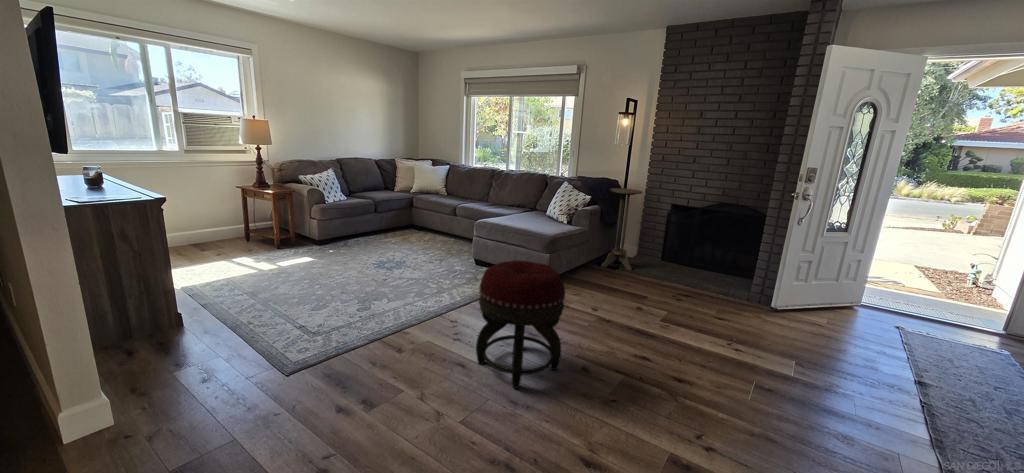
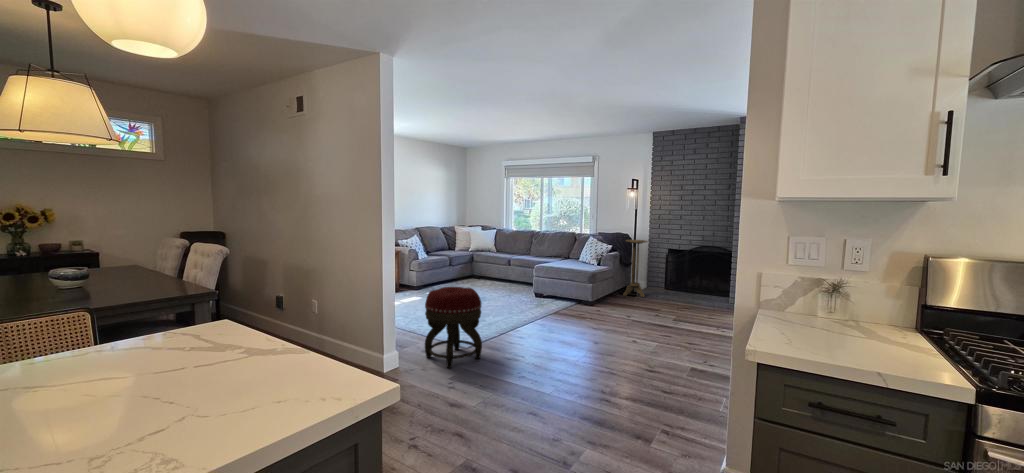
footstool: present [476,260,565,389] -> present [425,287,482,368]

